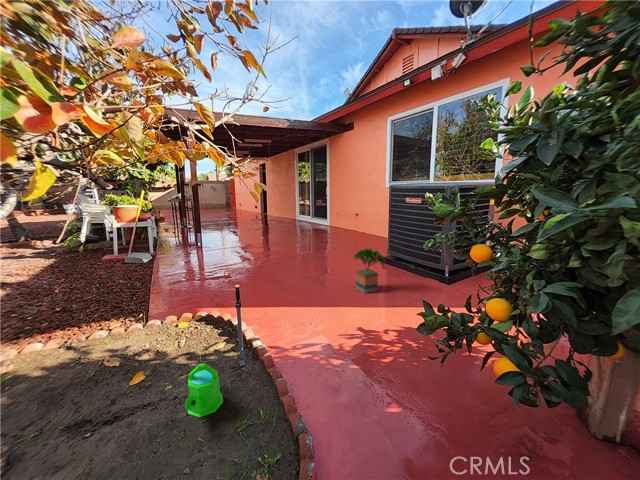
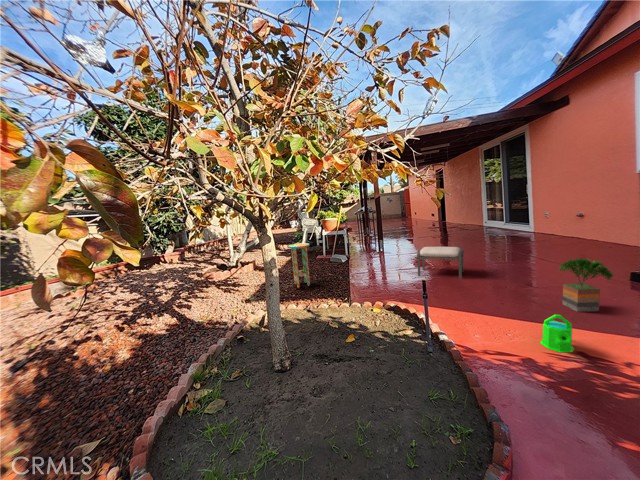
ottoman: none [237,240,284,274] -> present [417,246,464,279]
side table: none [34,241,83,310] -> present [288,243,310,288]
watering can: present [185,364,223,417] -> present [540,314,574,352]

